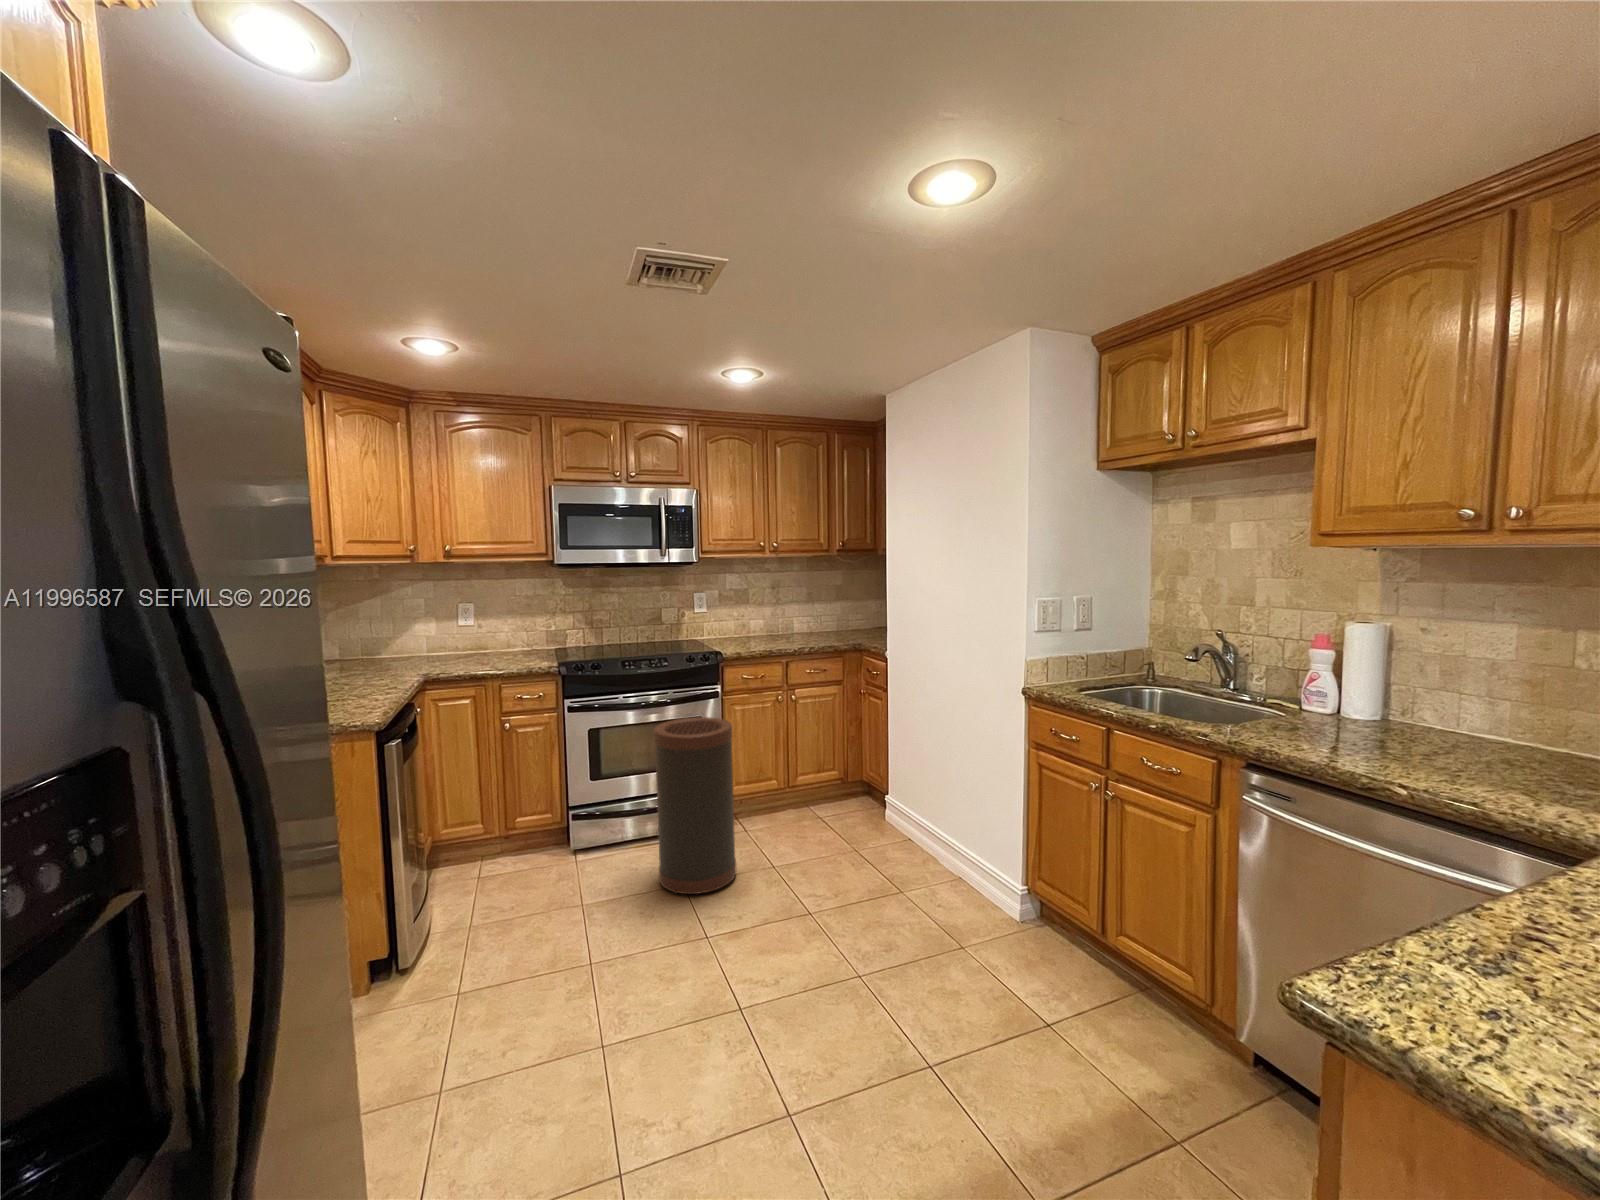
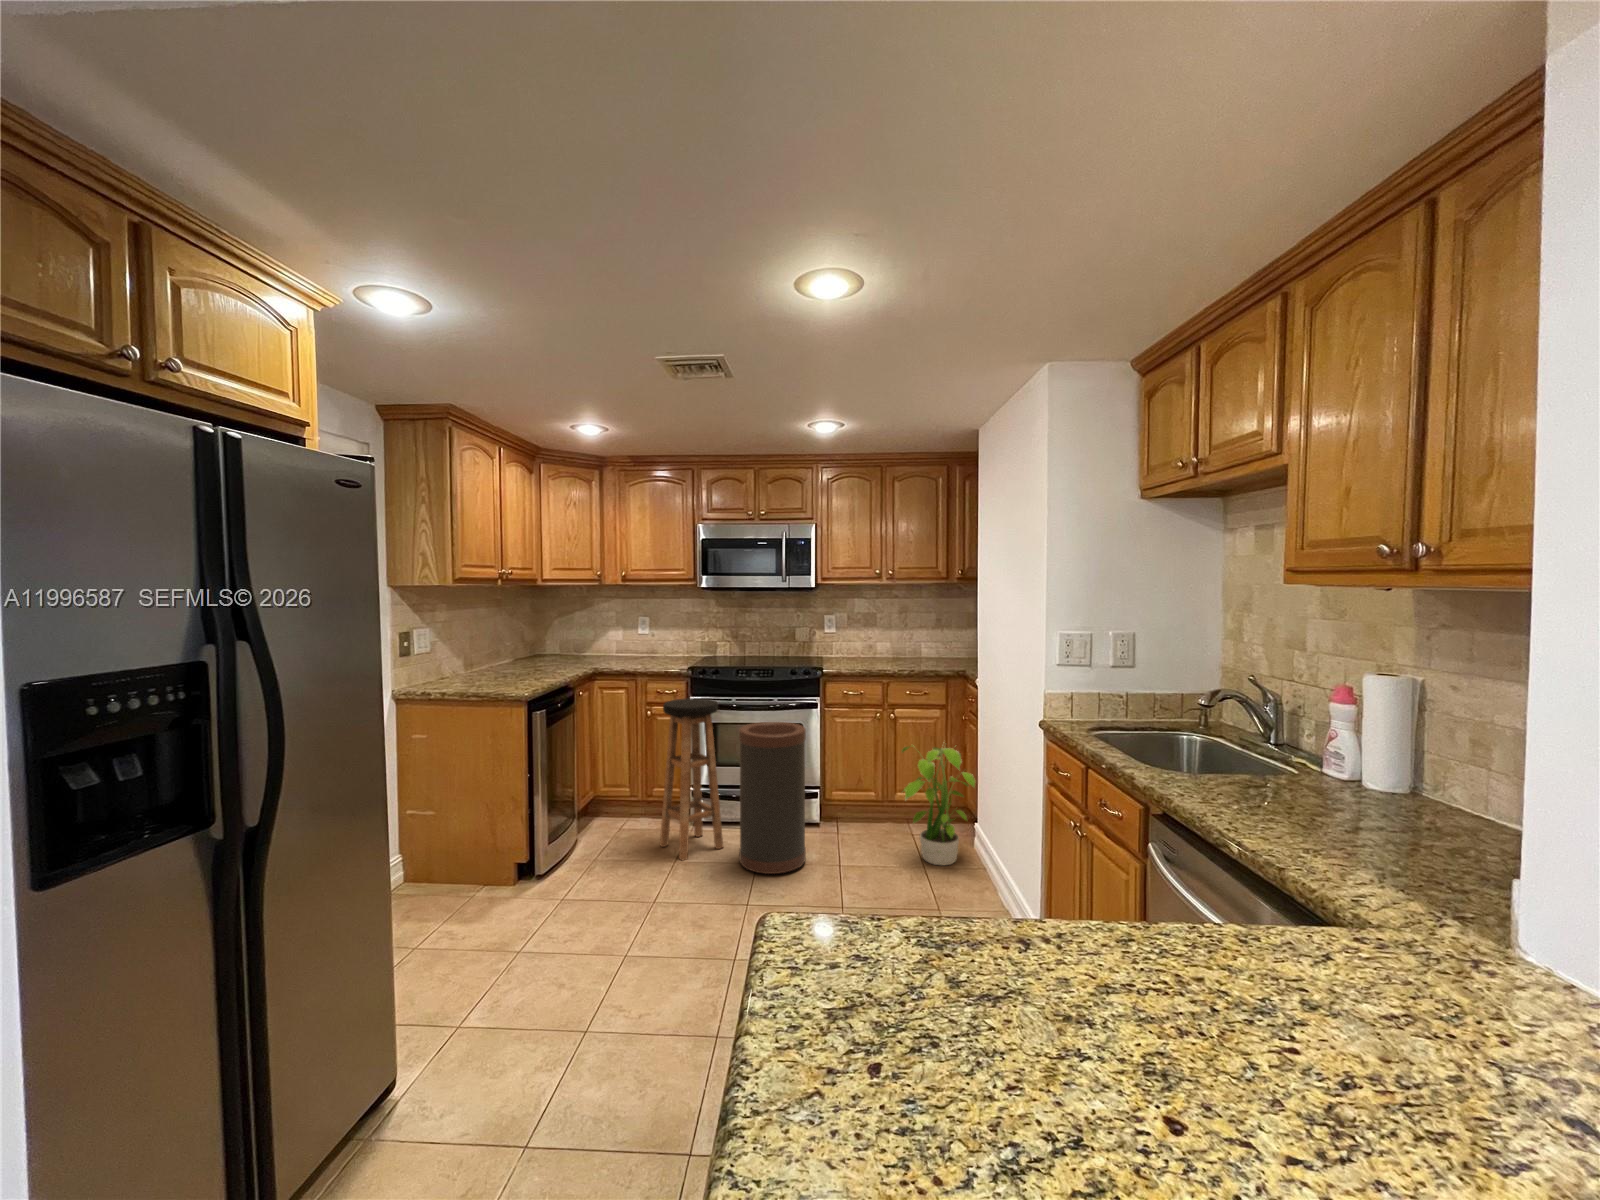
bar stool: none [545,700,629,900] -> present [660,698,723,860]
potted plant: none [820,717,904,845] -> present [902,747,975,865]

